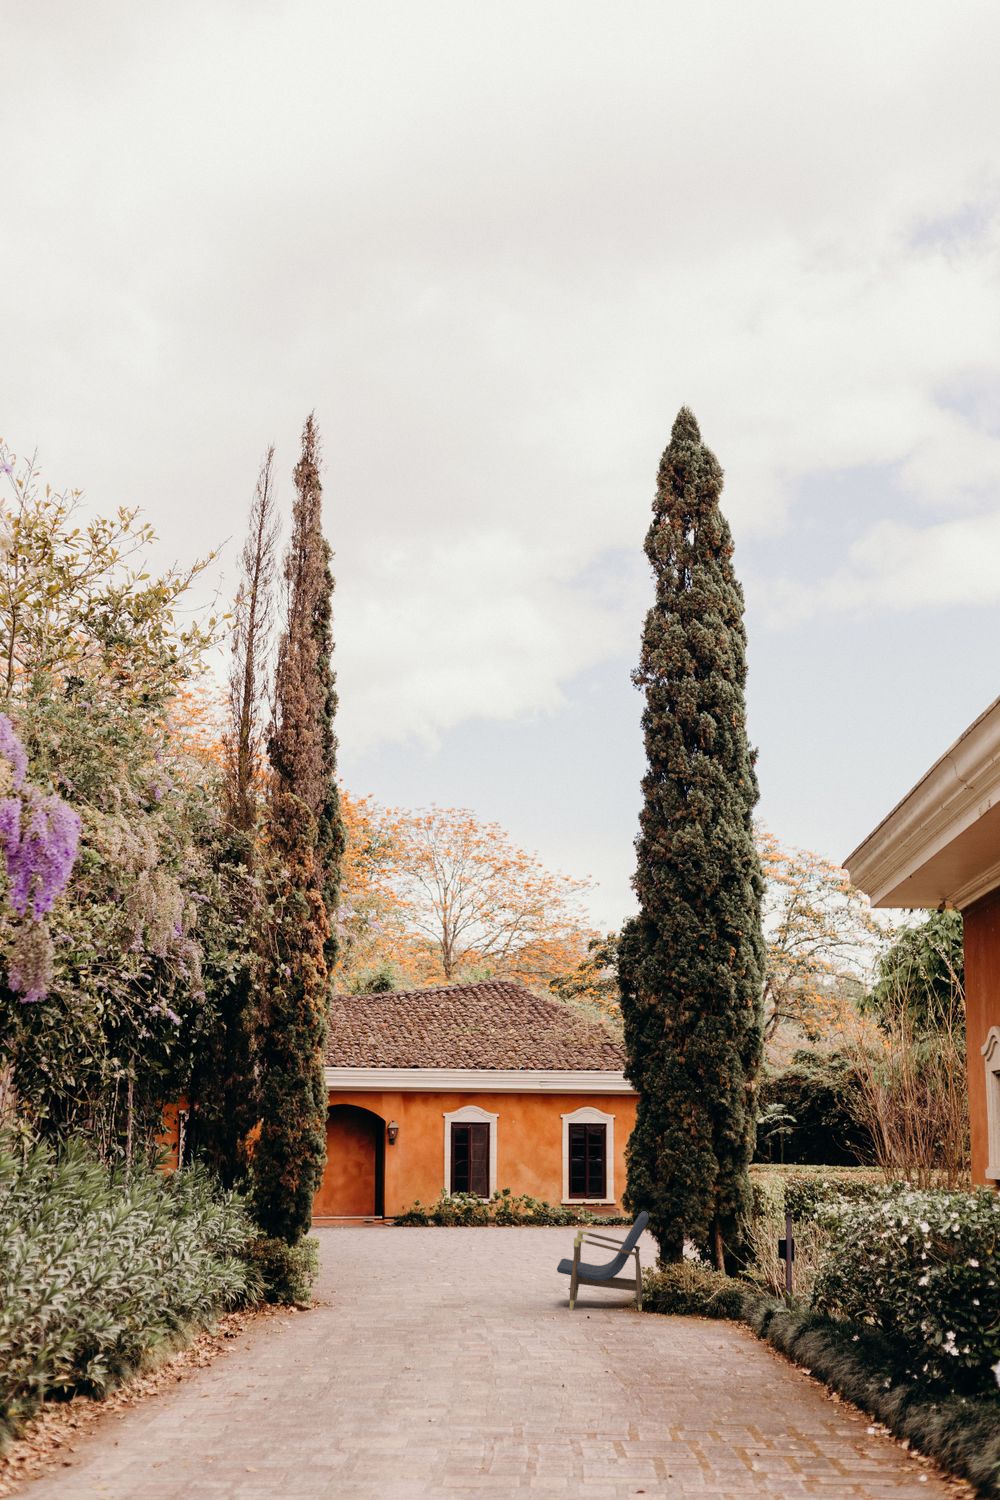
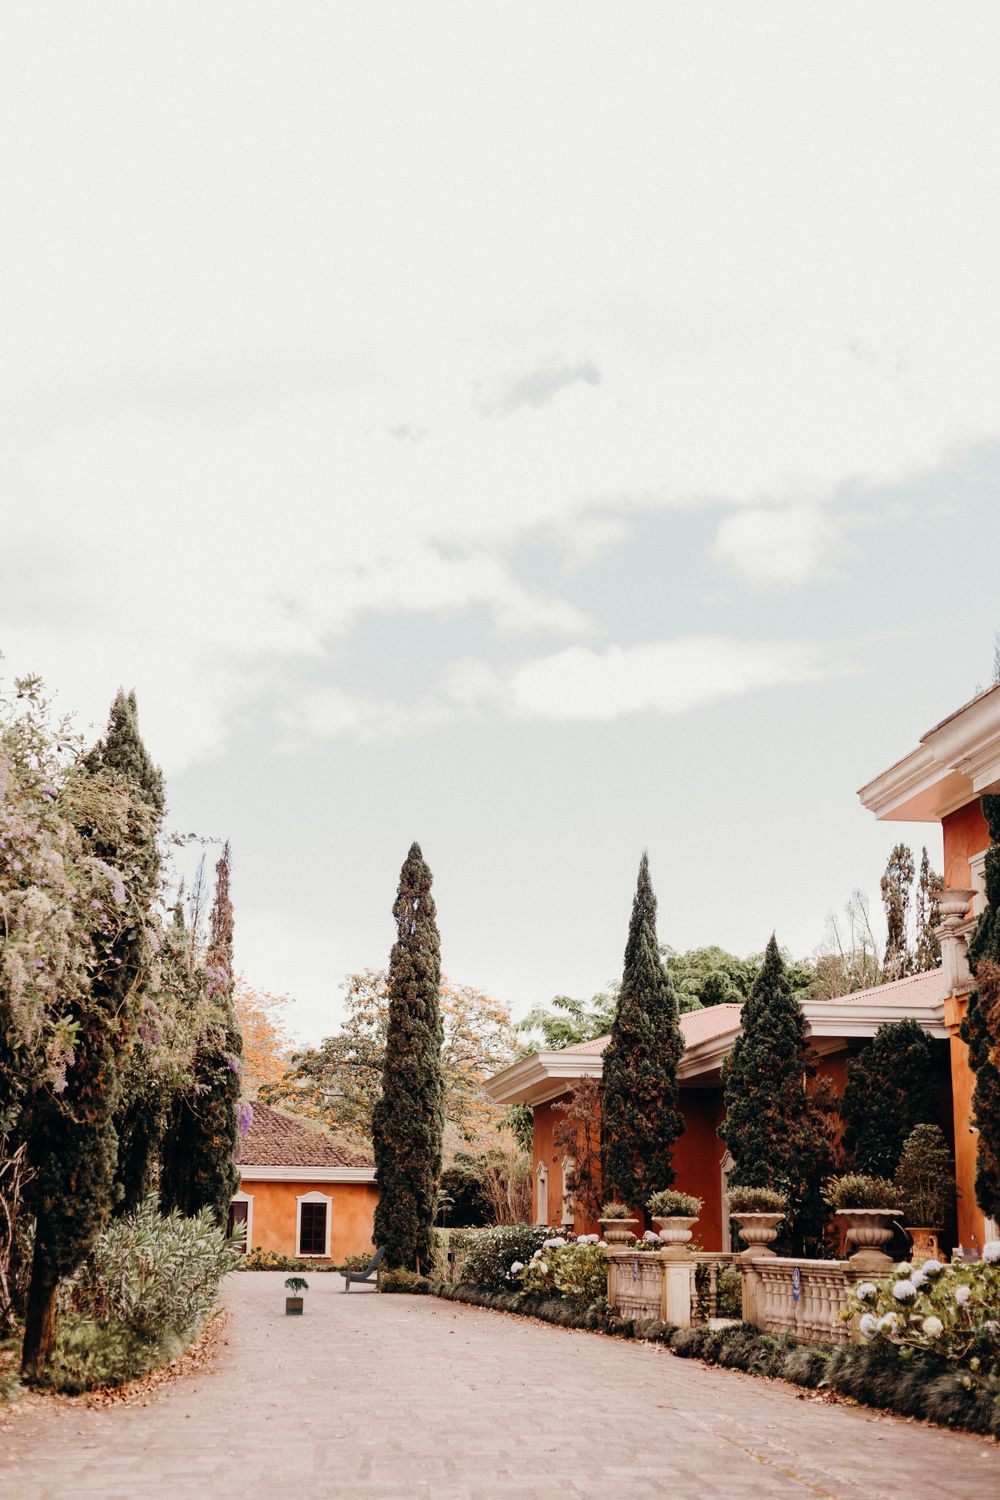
potted tree: none [272,1333,346,1451] -> present [285,1277,309,1315]

